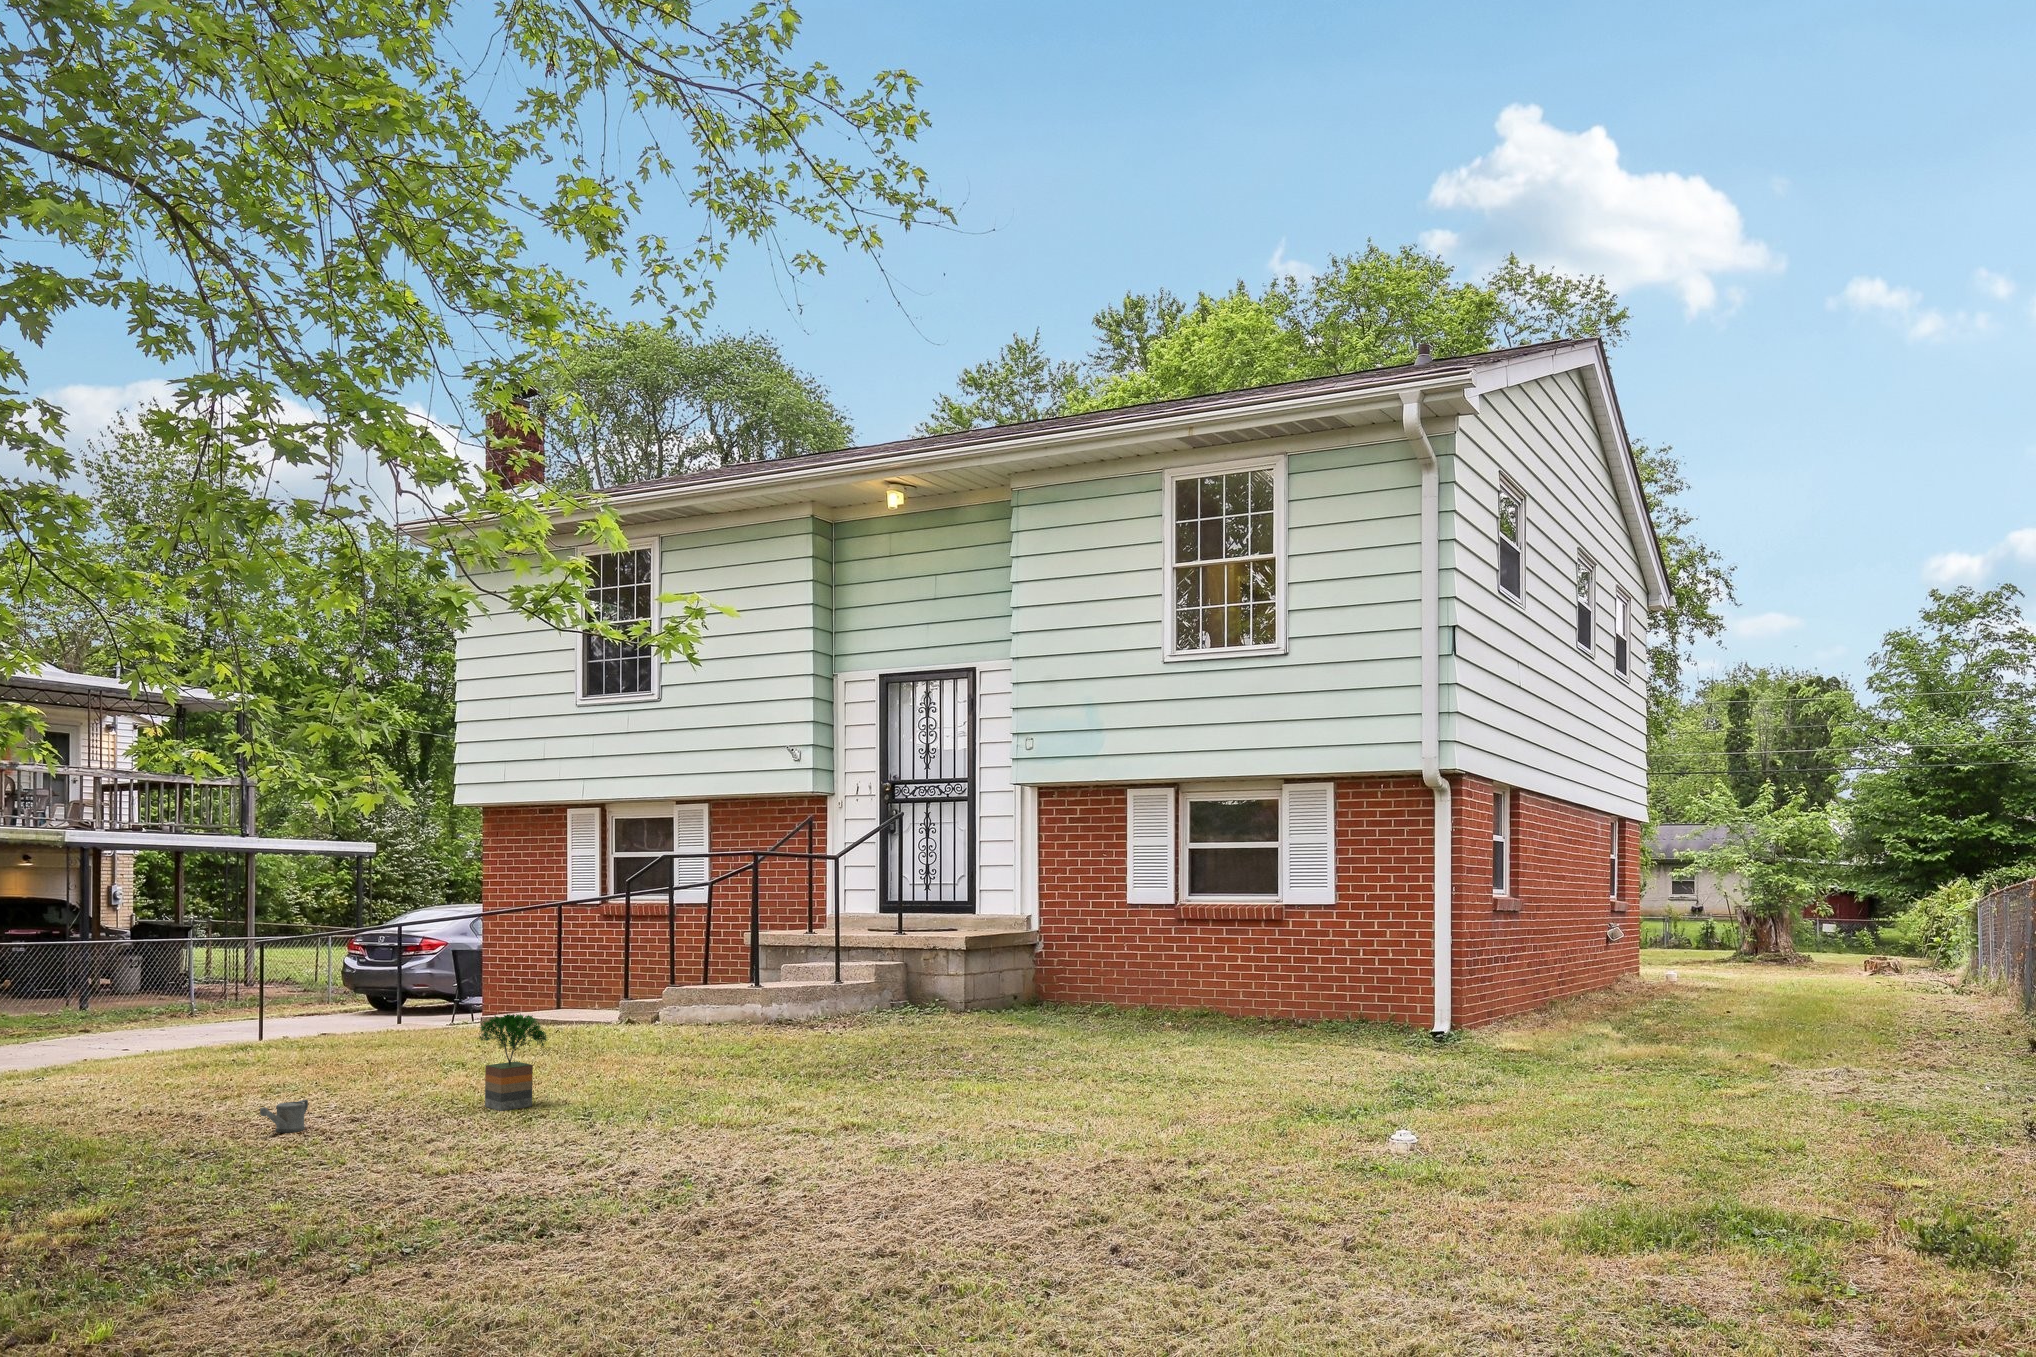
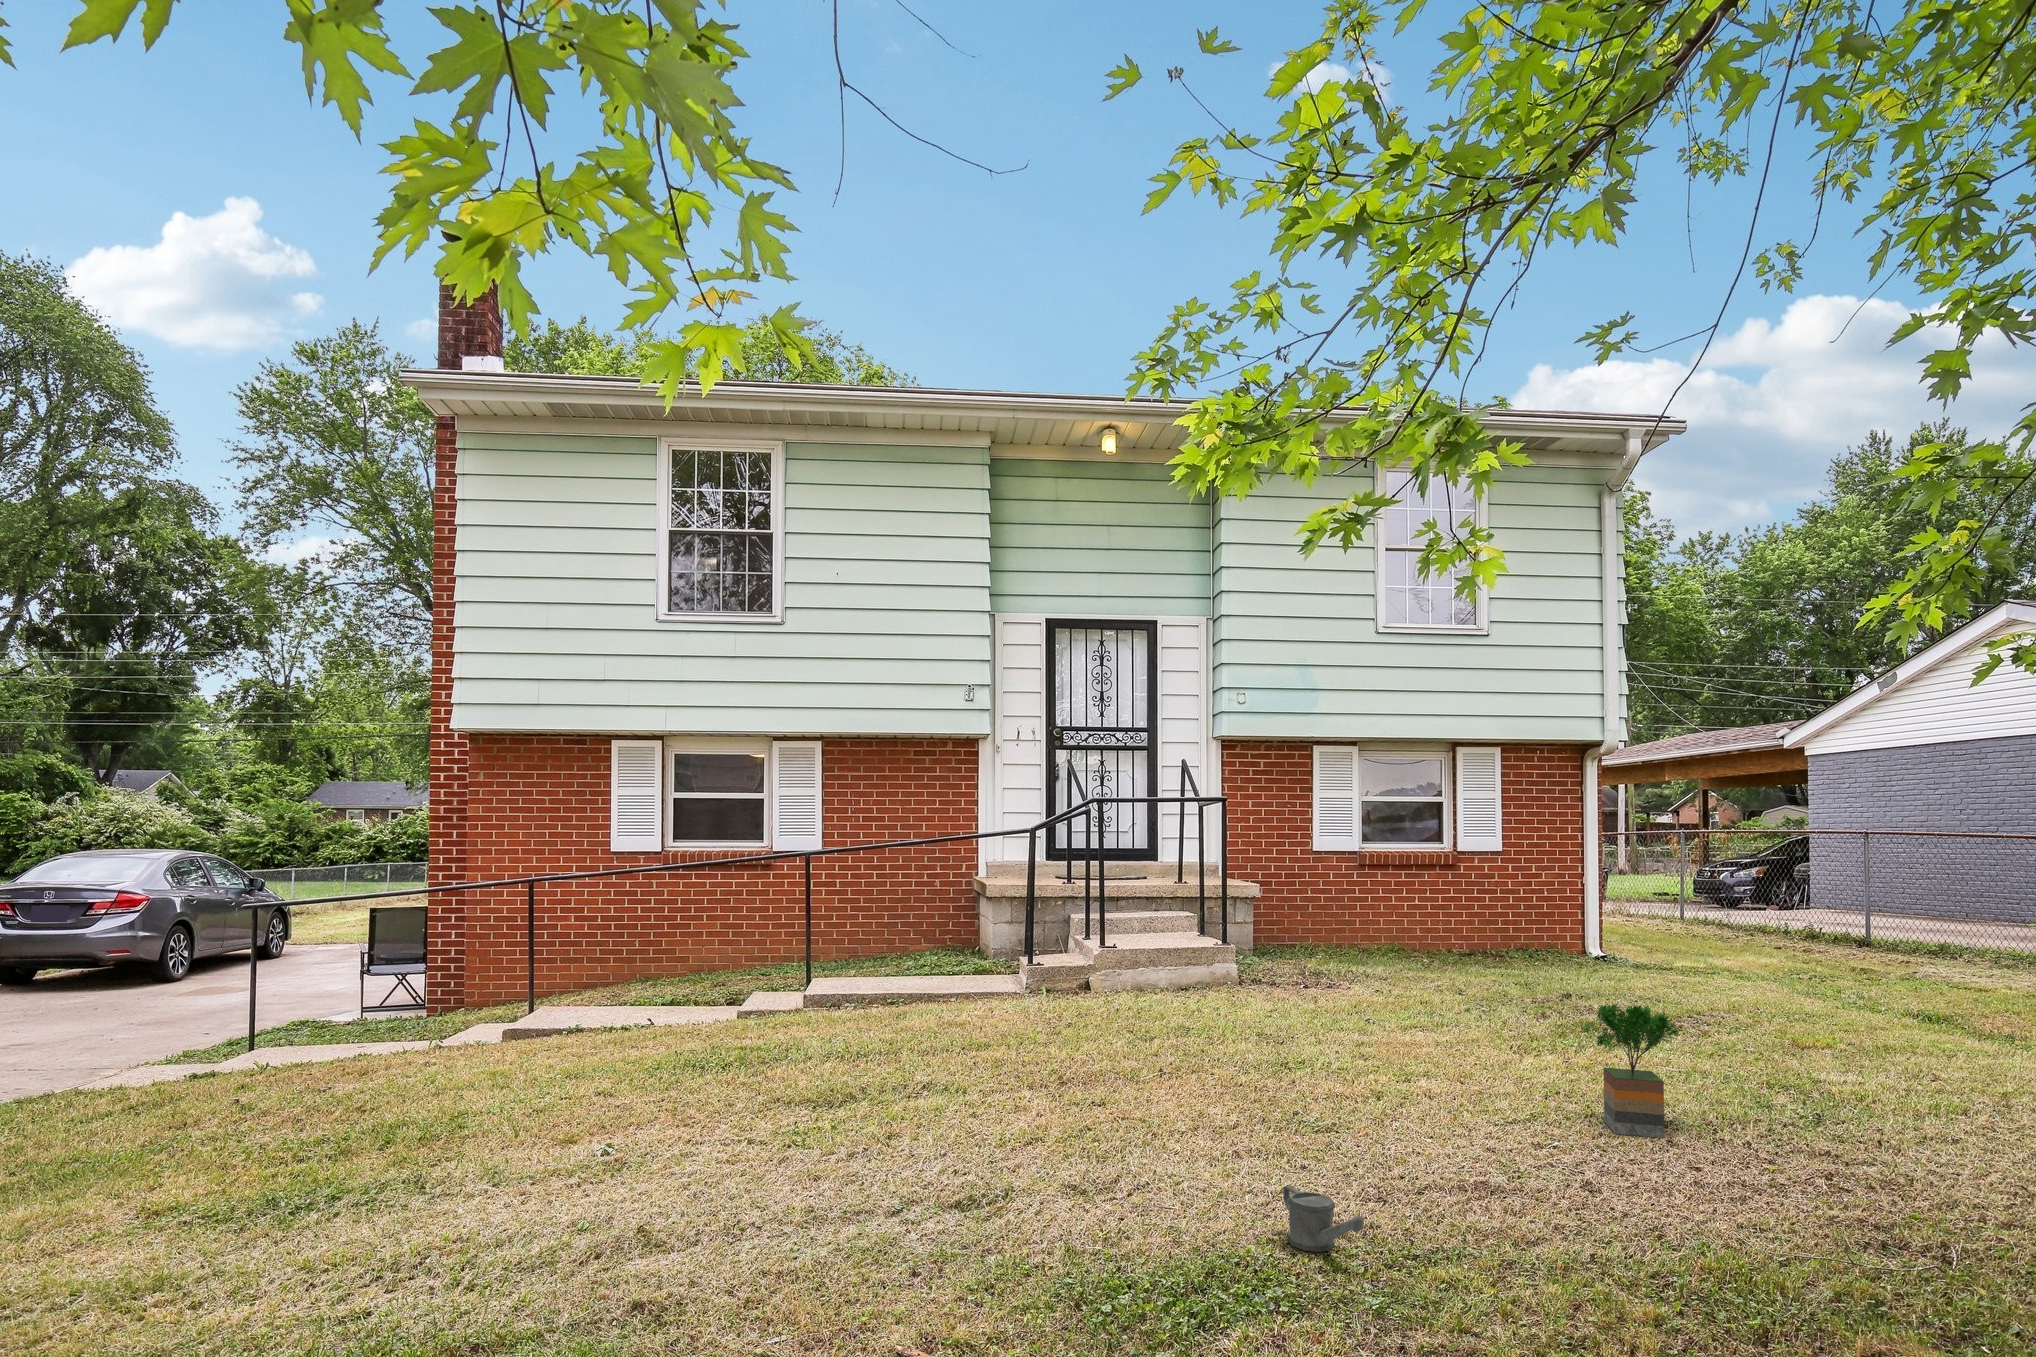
watering can: present [260,1100,308,1133] -> present [1283,1186,1364,1252]

